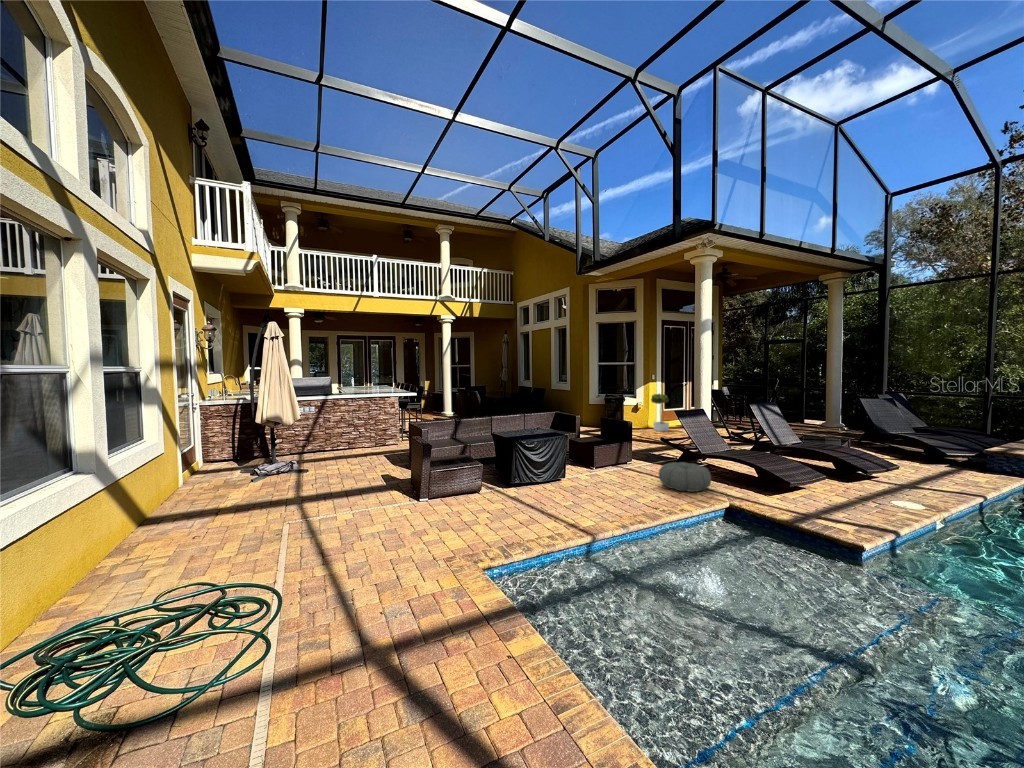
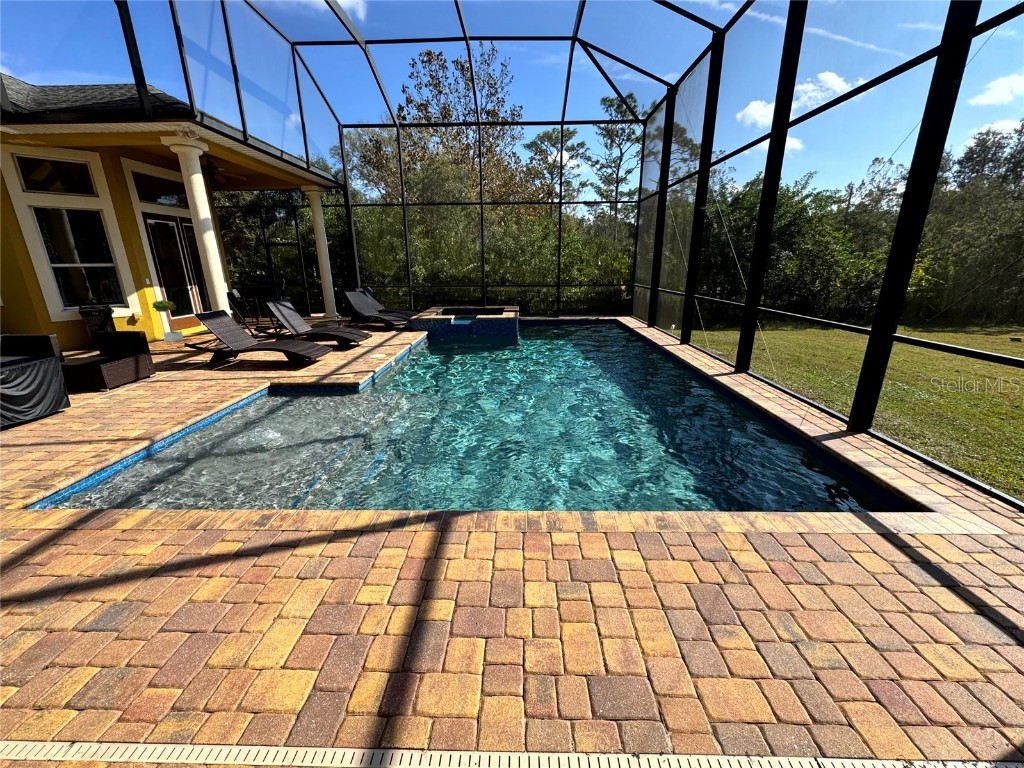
pouf: present [659,462,711,492] -> none [196,359,250,385]

